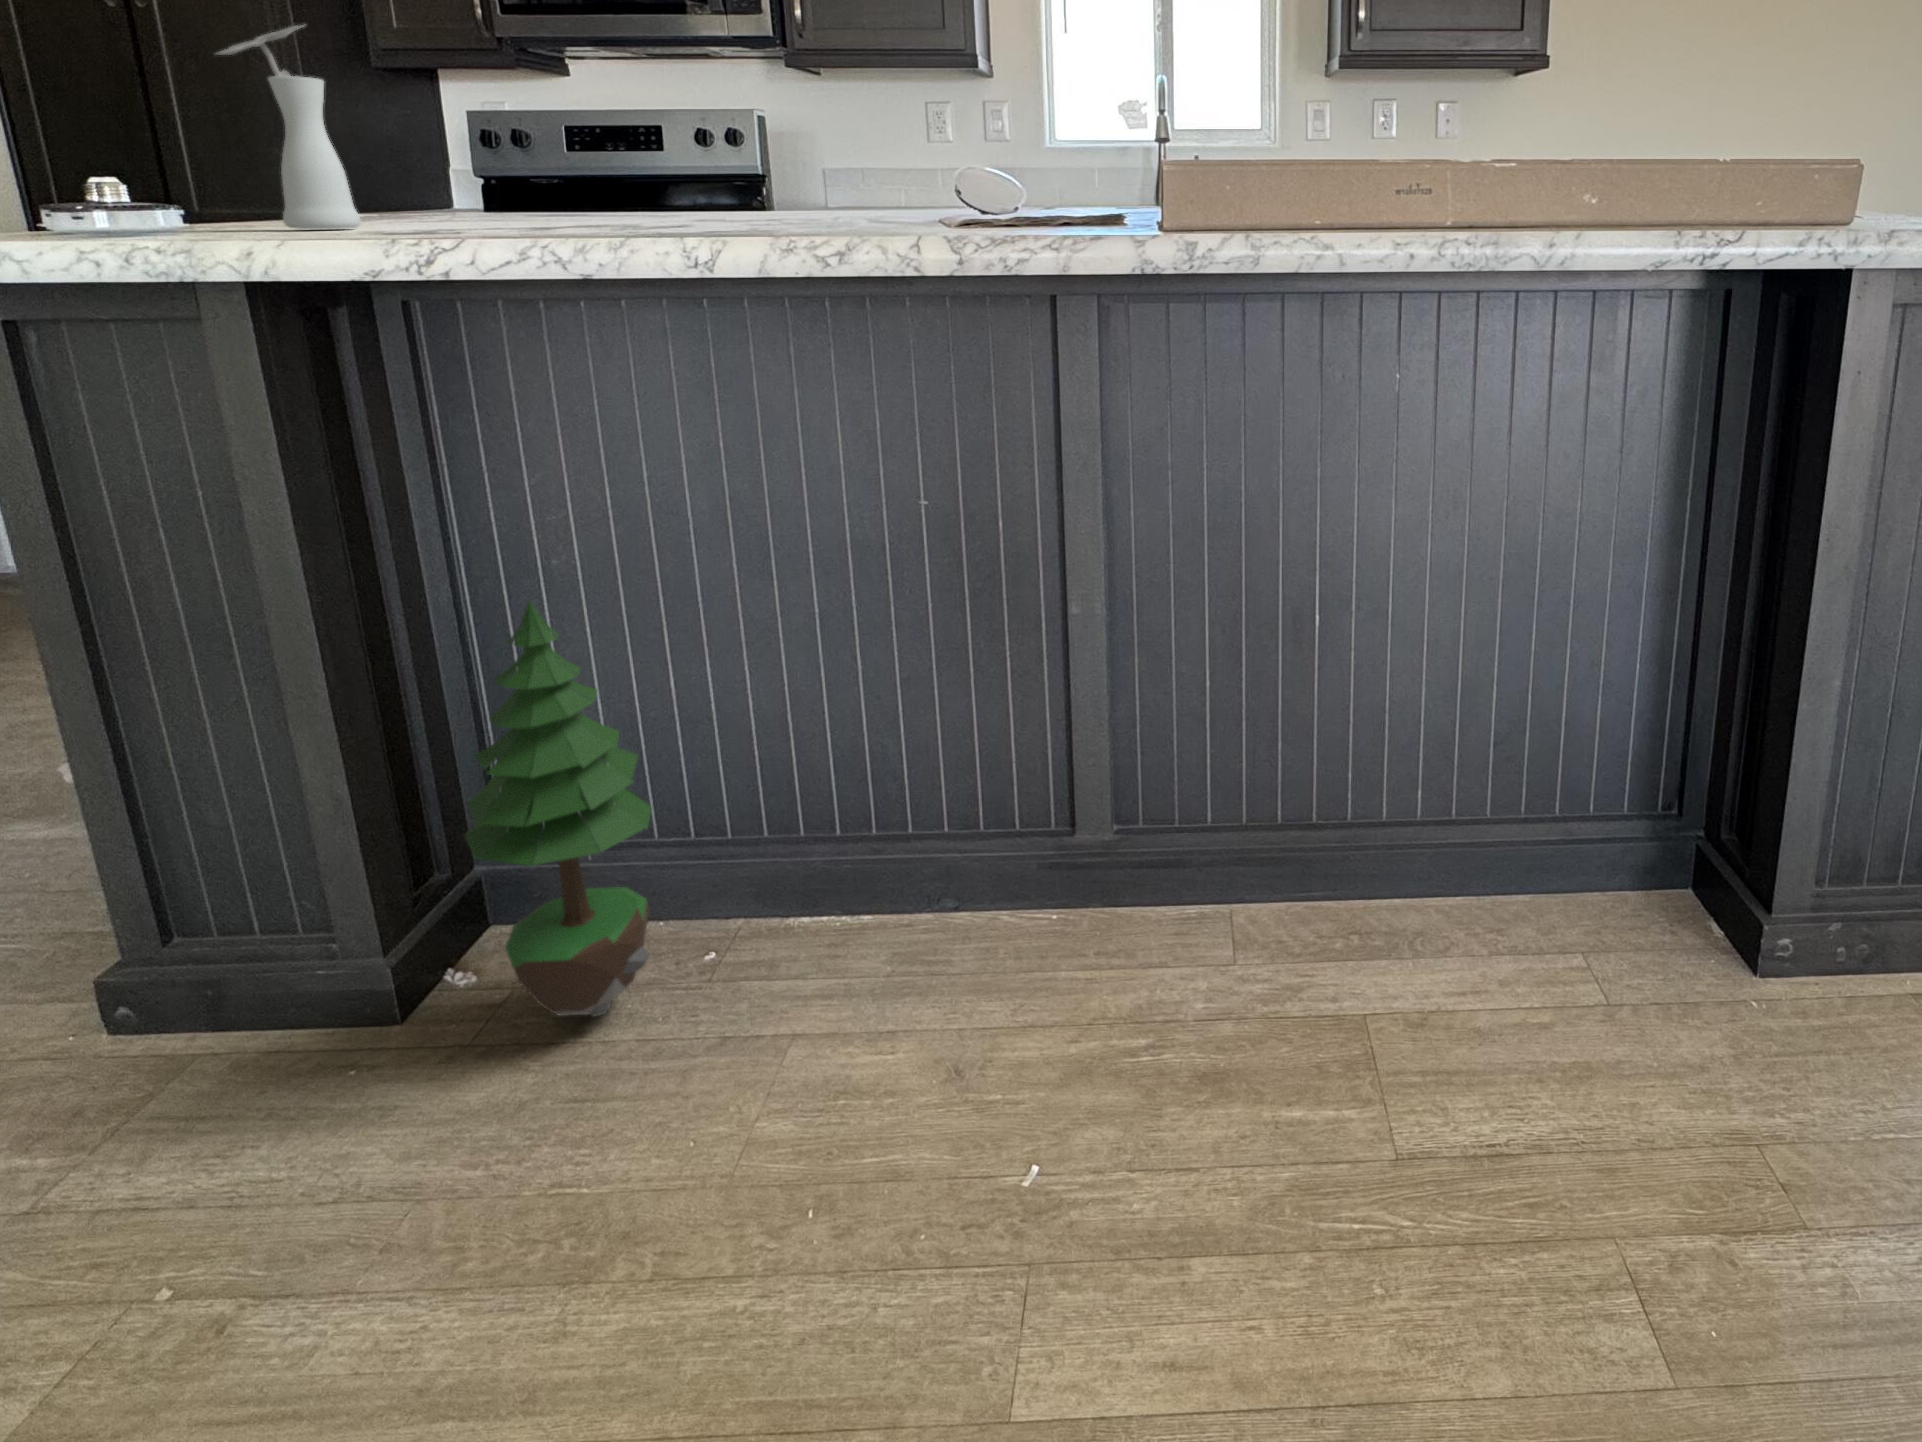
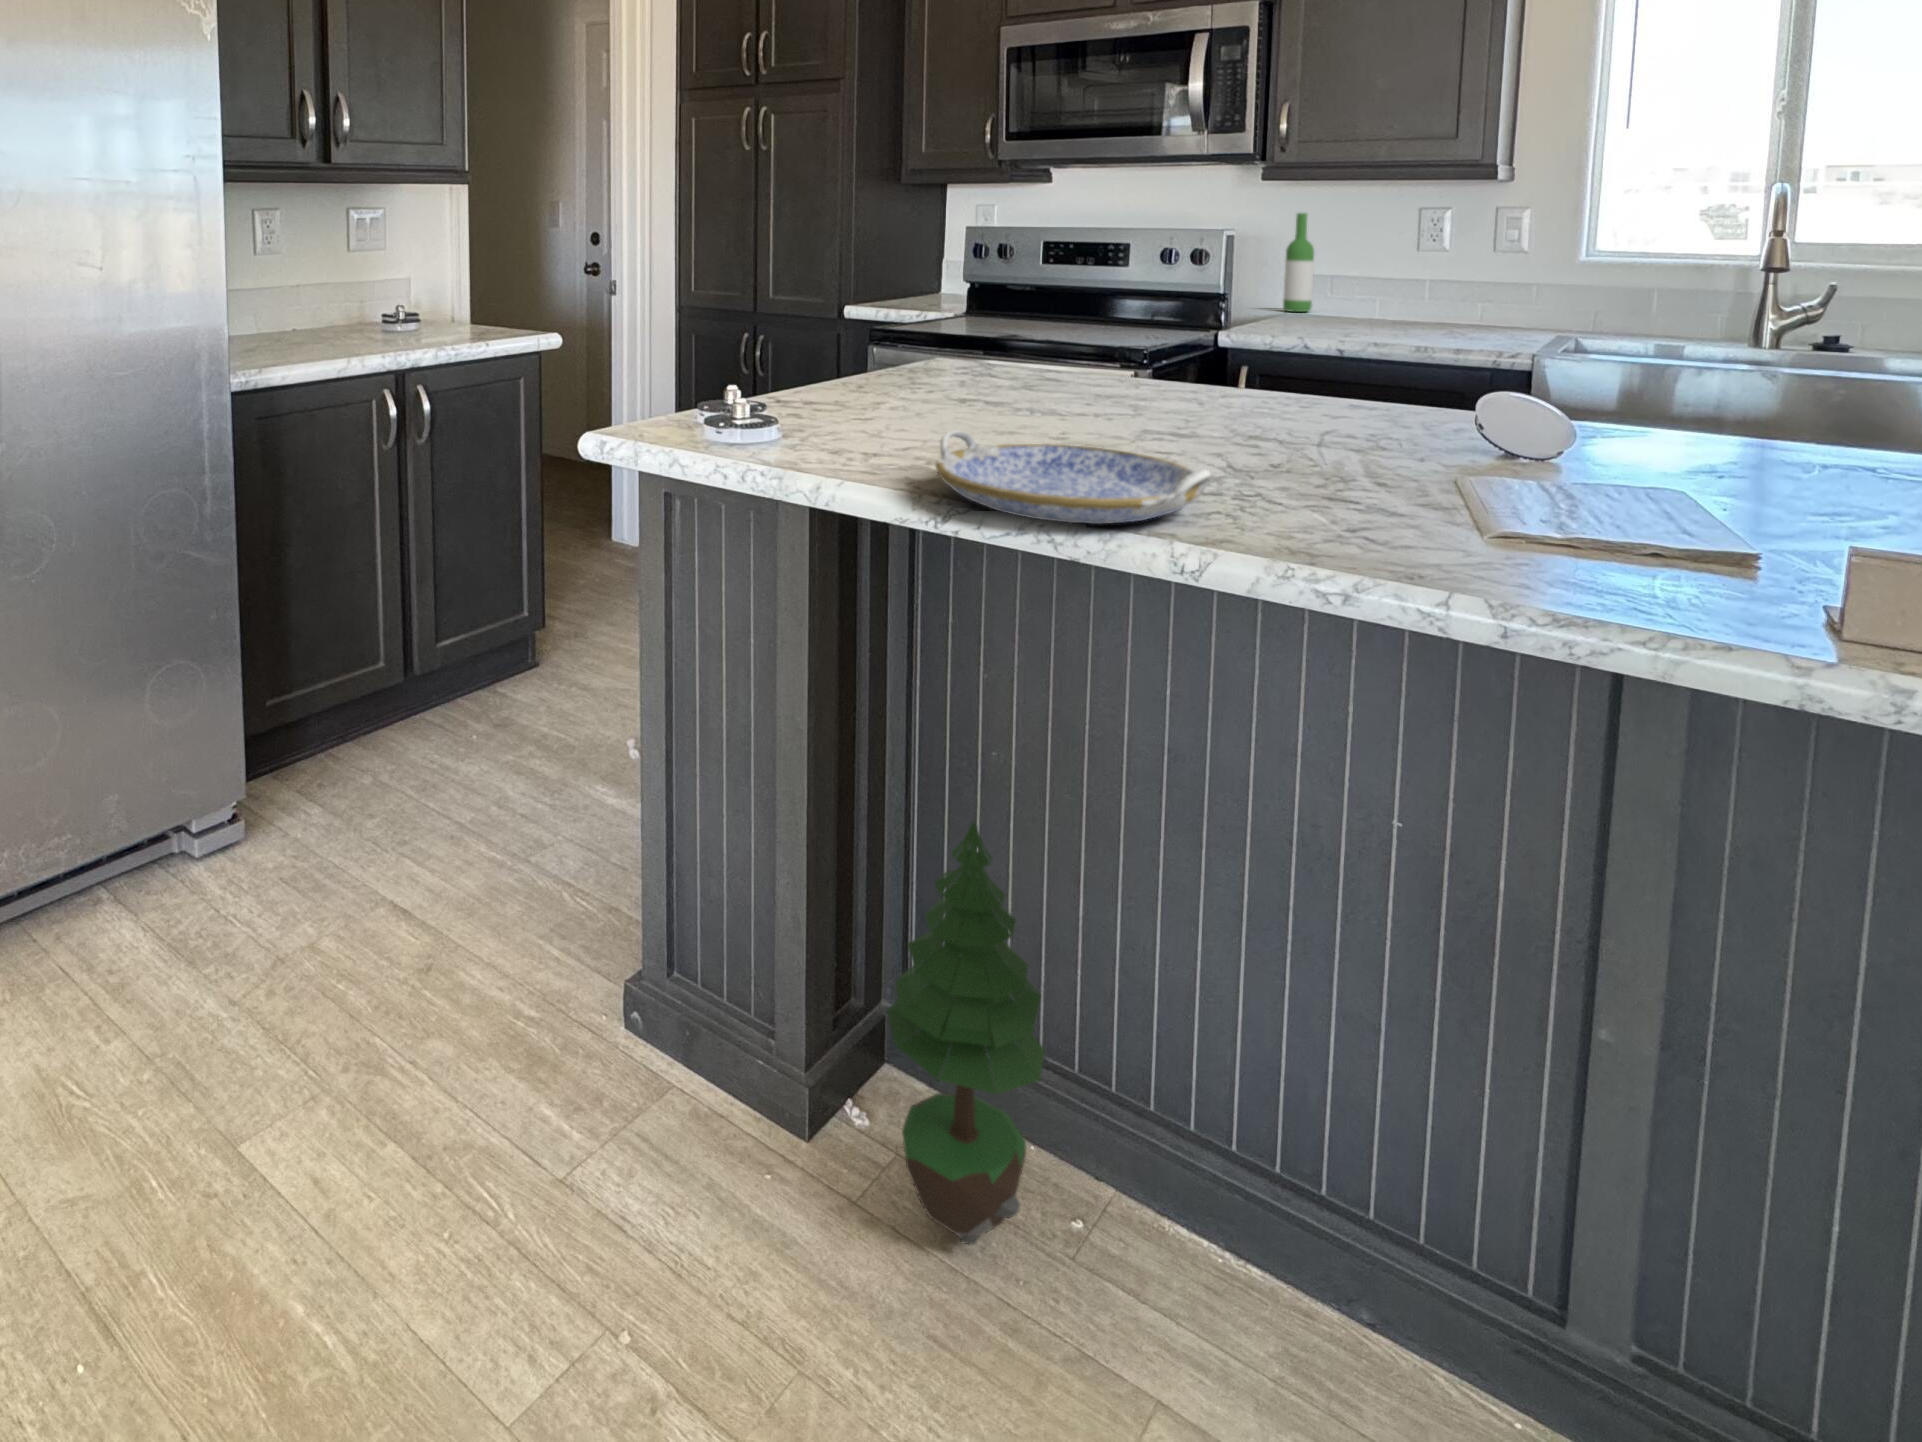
vase: present [214,25,361,229] -> none [826,284,897,447]
wine bottle: none [818,108,847,202] -> present [1283,213,1314,312]
serving tray: none [399,172,721,232] -> present [936,430,1211,524]

